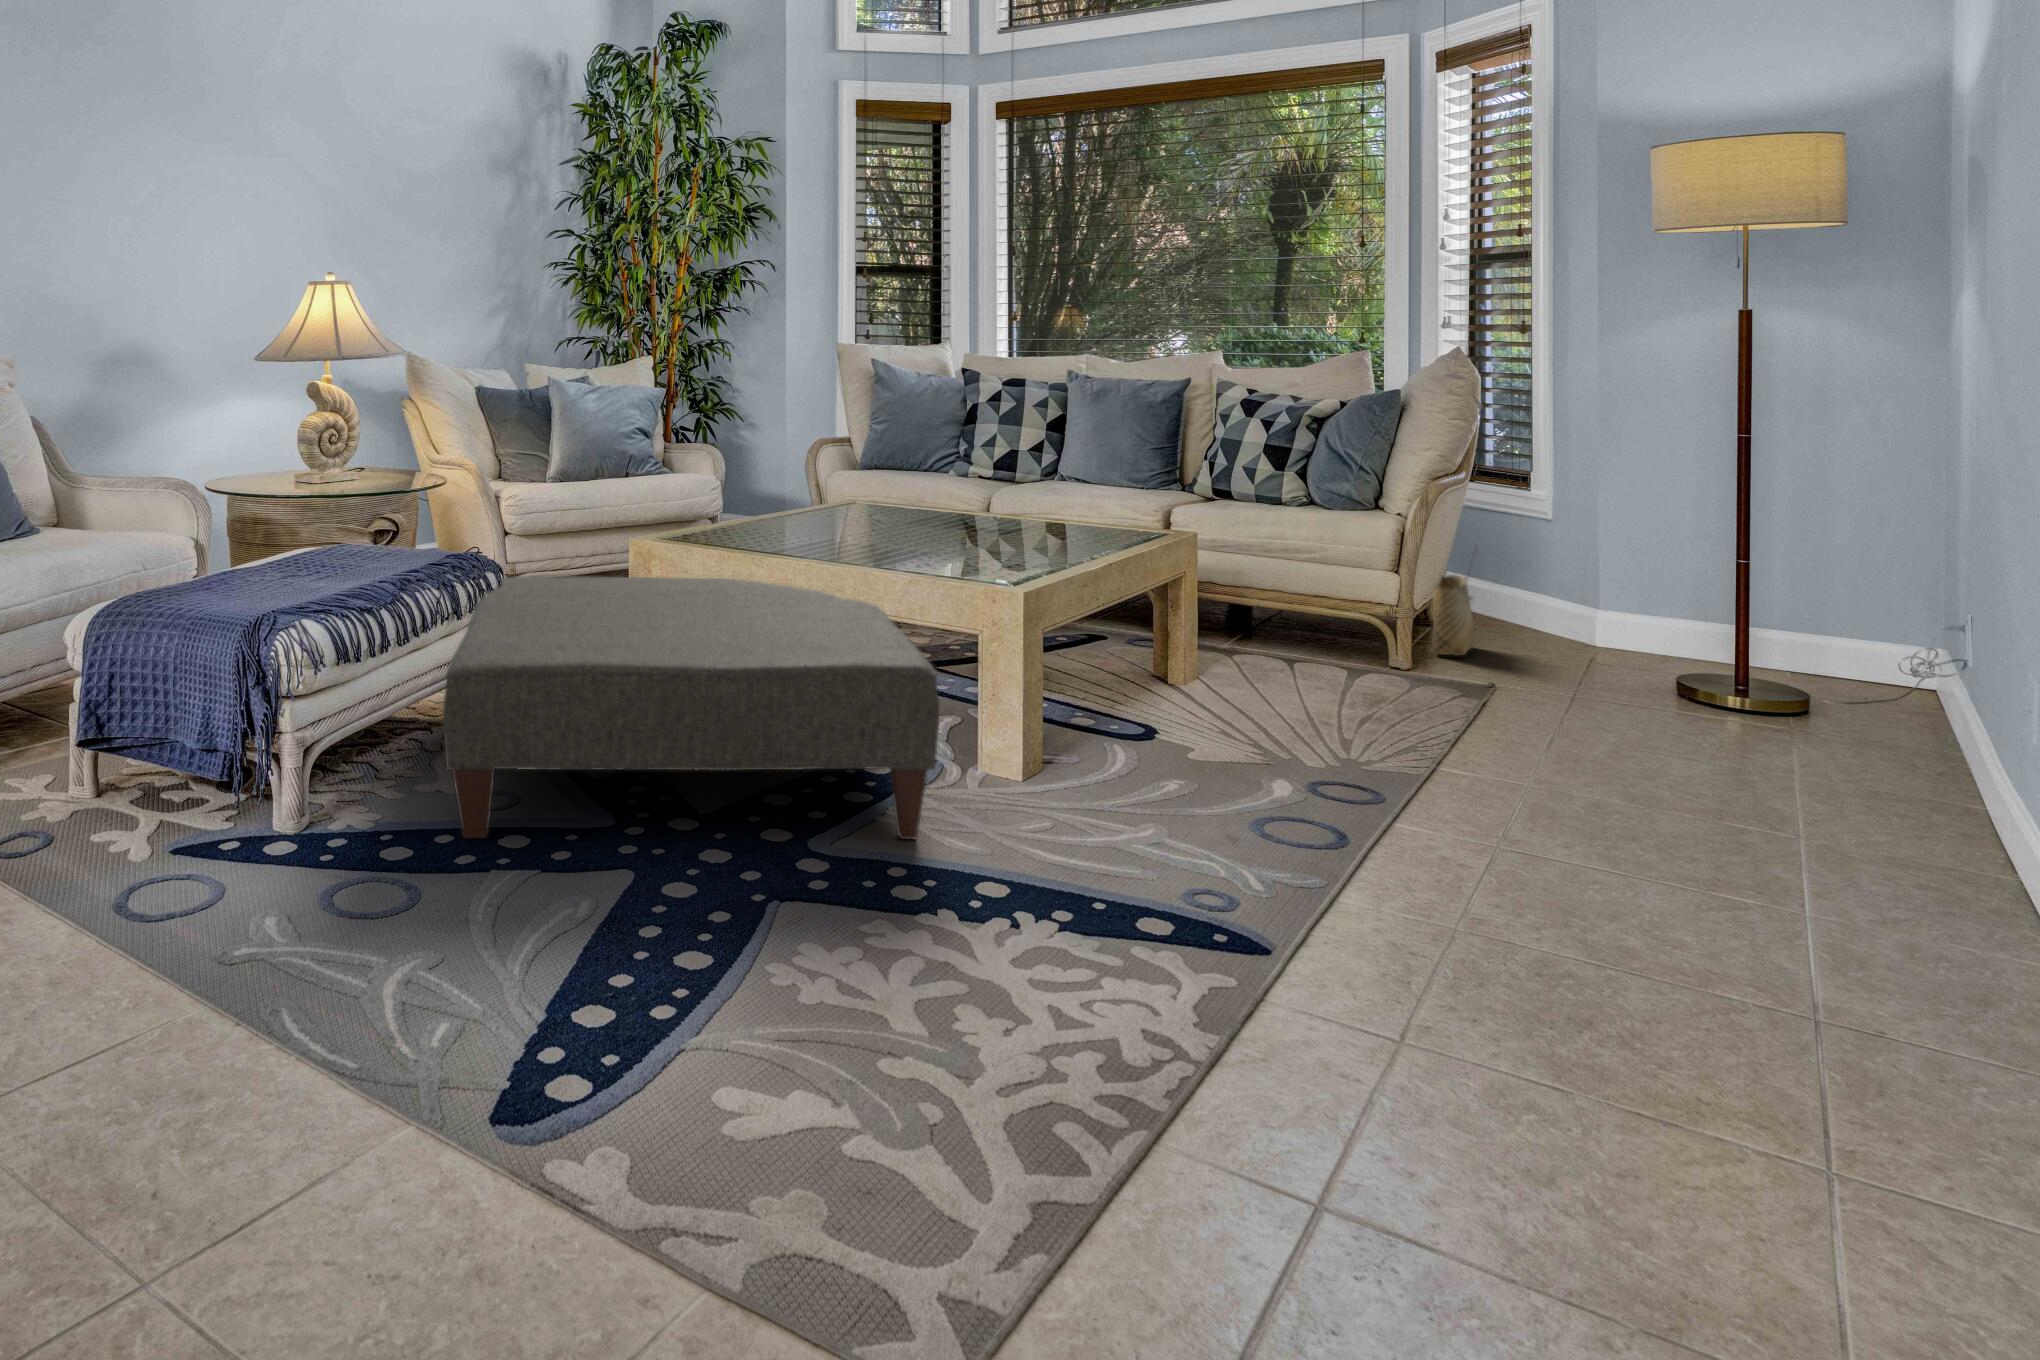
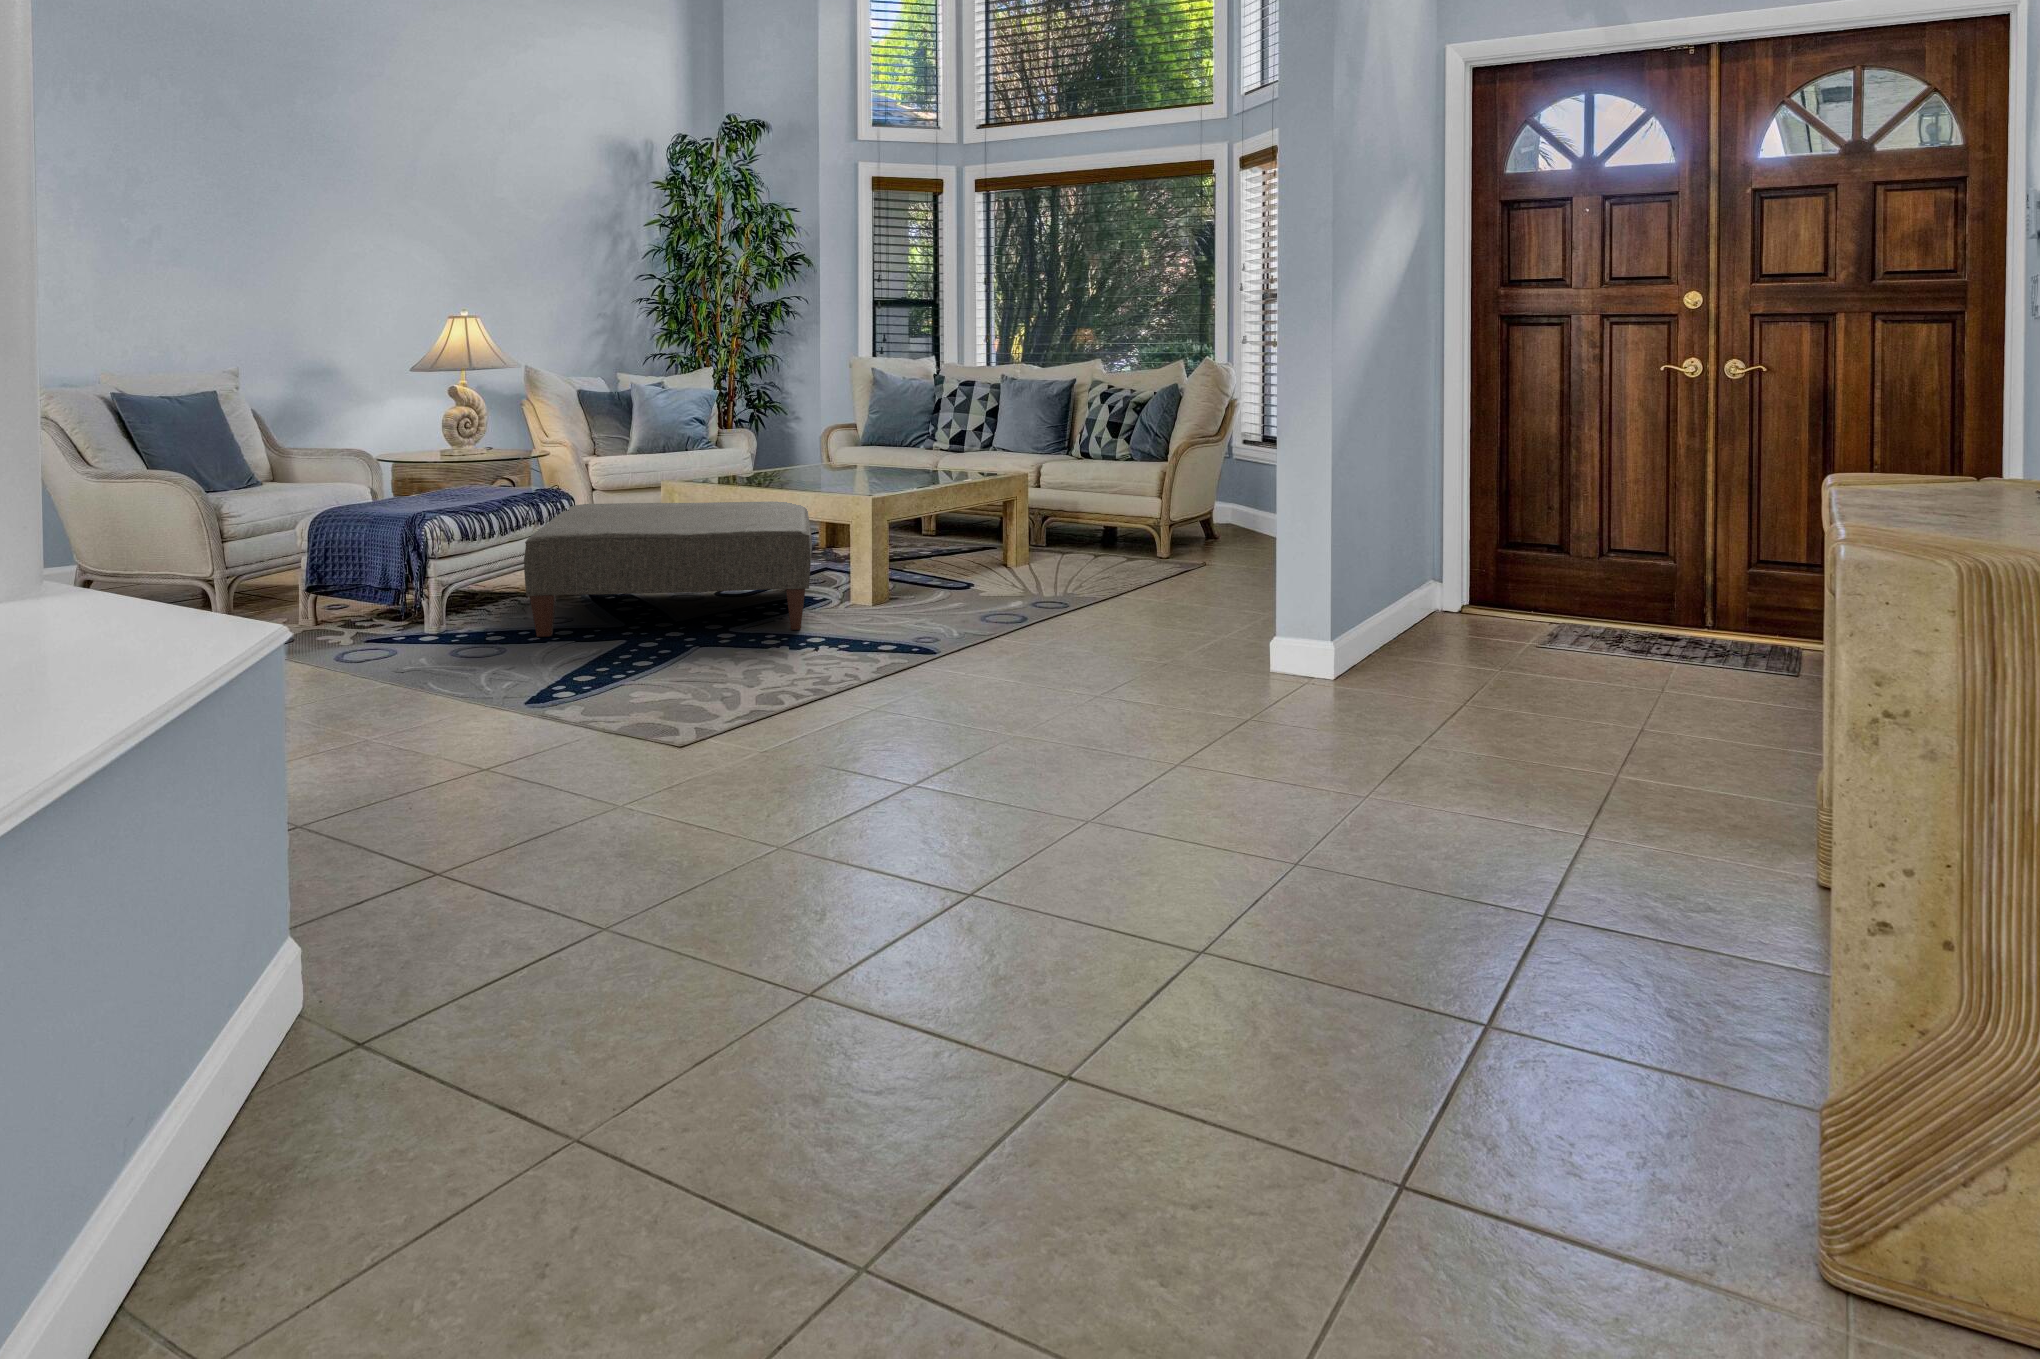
woven basket: present [1432,573,1475,656] -> none [1201,480,1235,552]

